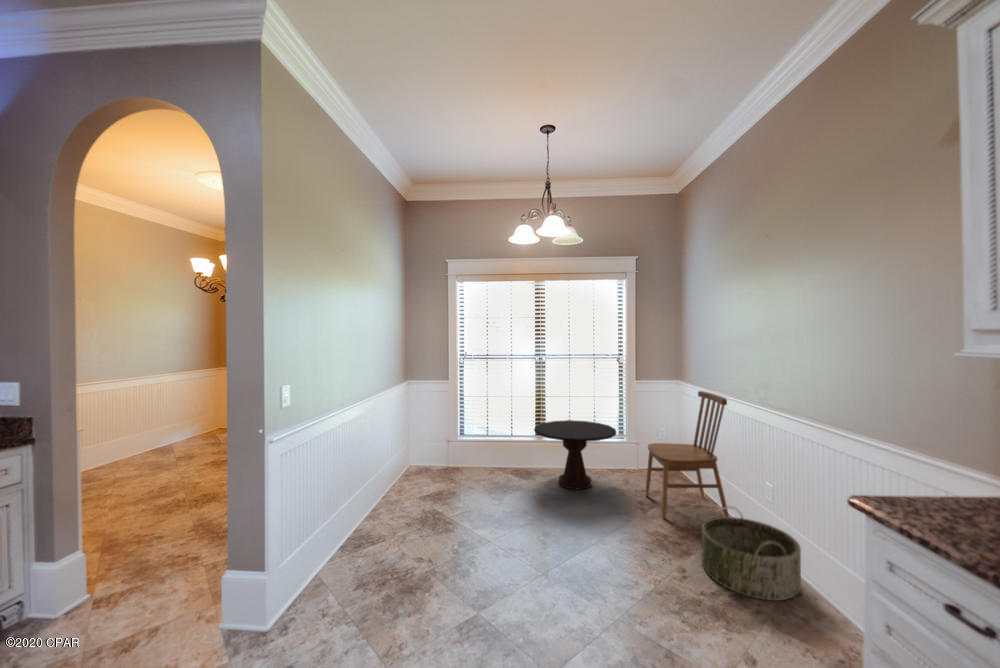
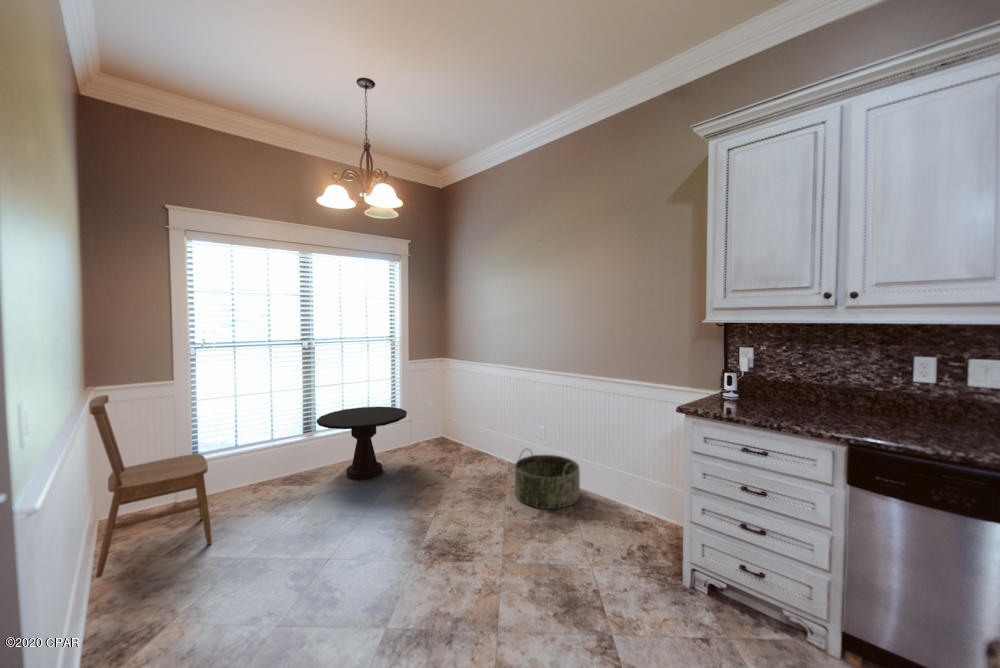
dining chair: present [646,391,729,519] -> present [89,395,212,578]

